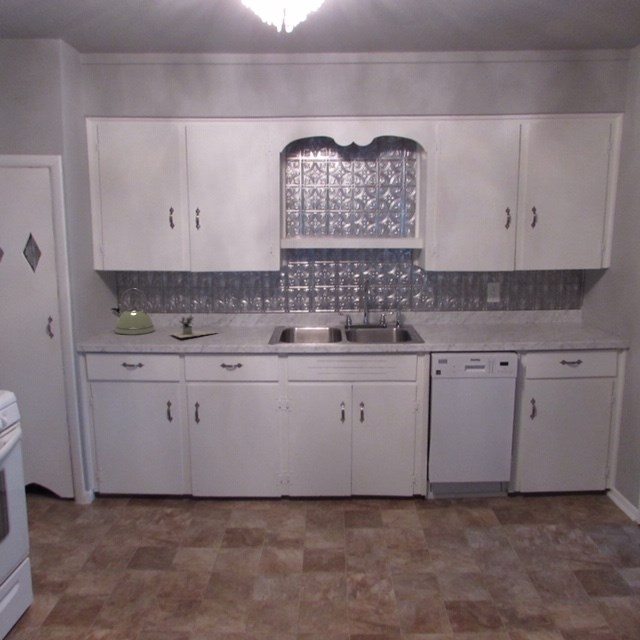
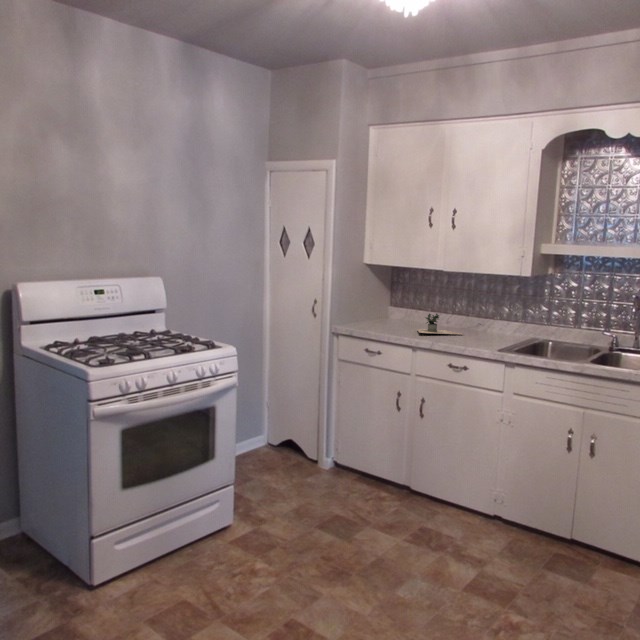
kettle: present [111,288,155,335] -> none [376,283,413,326]

